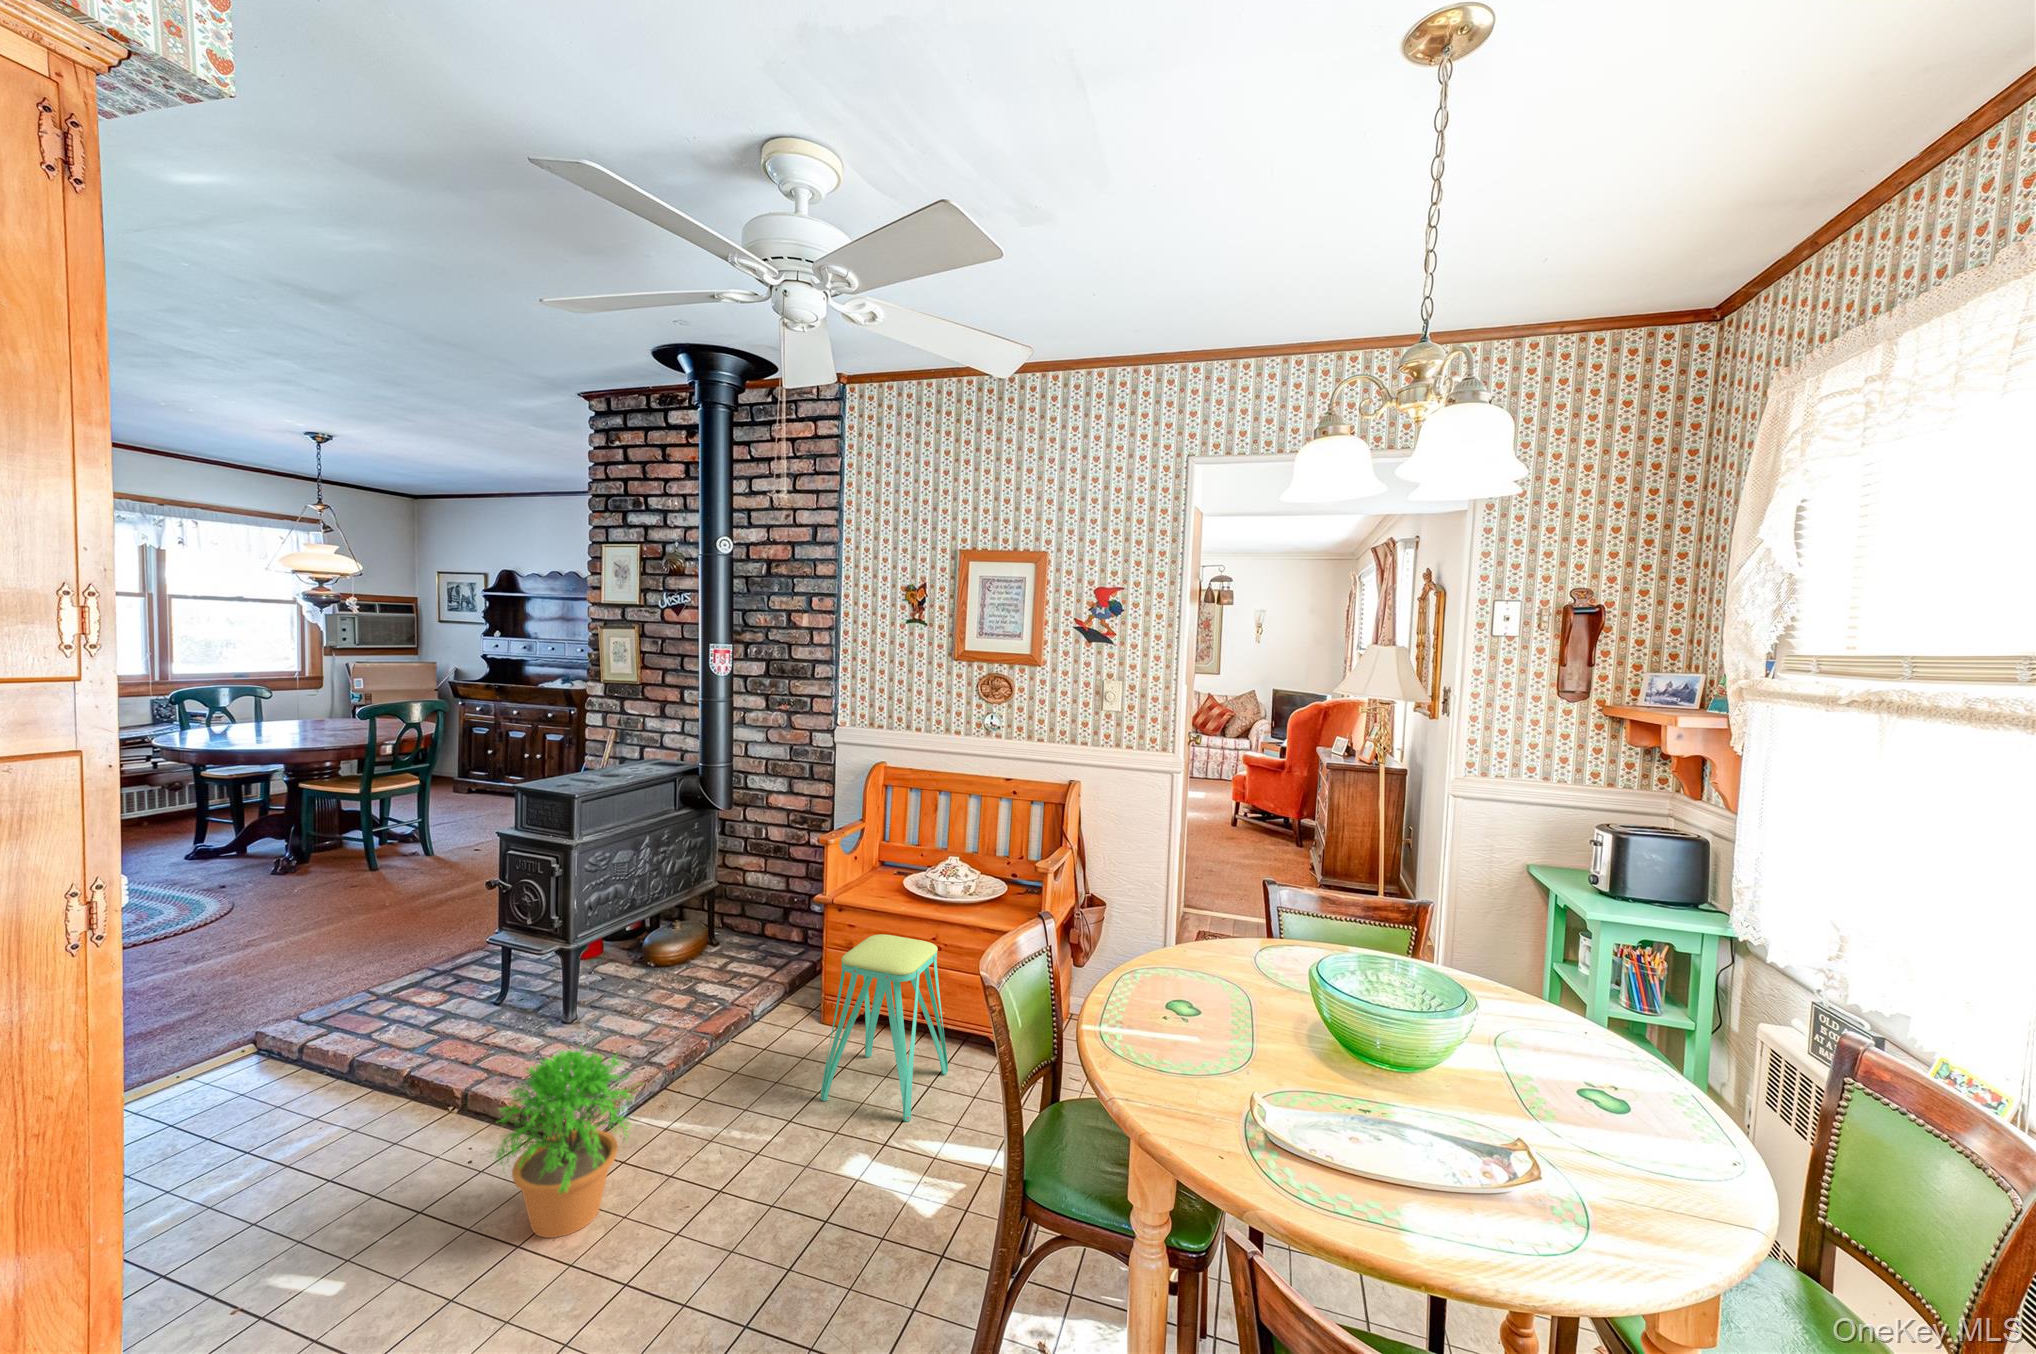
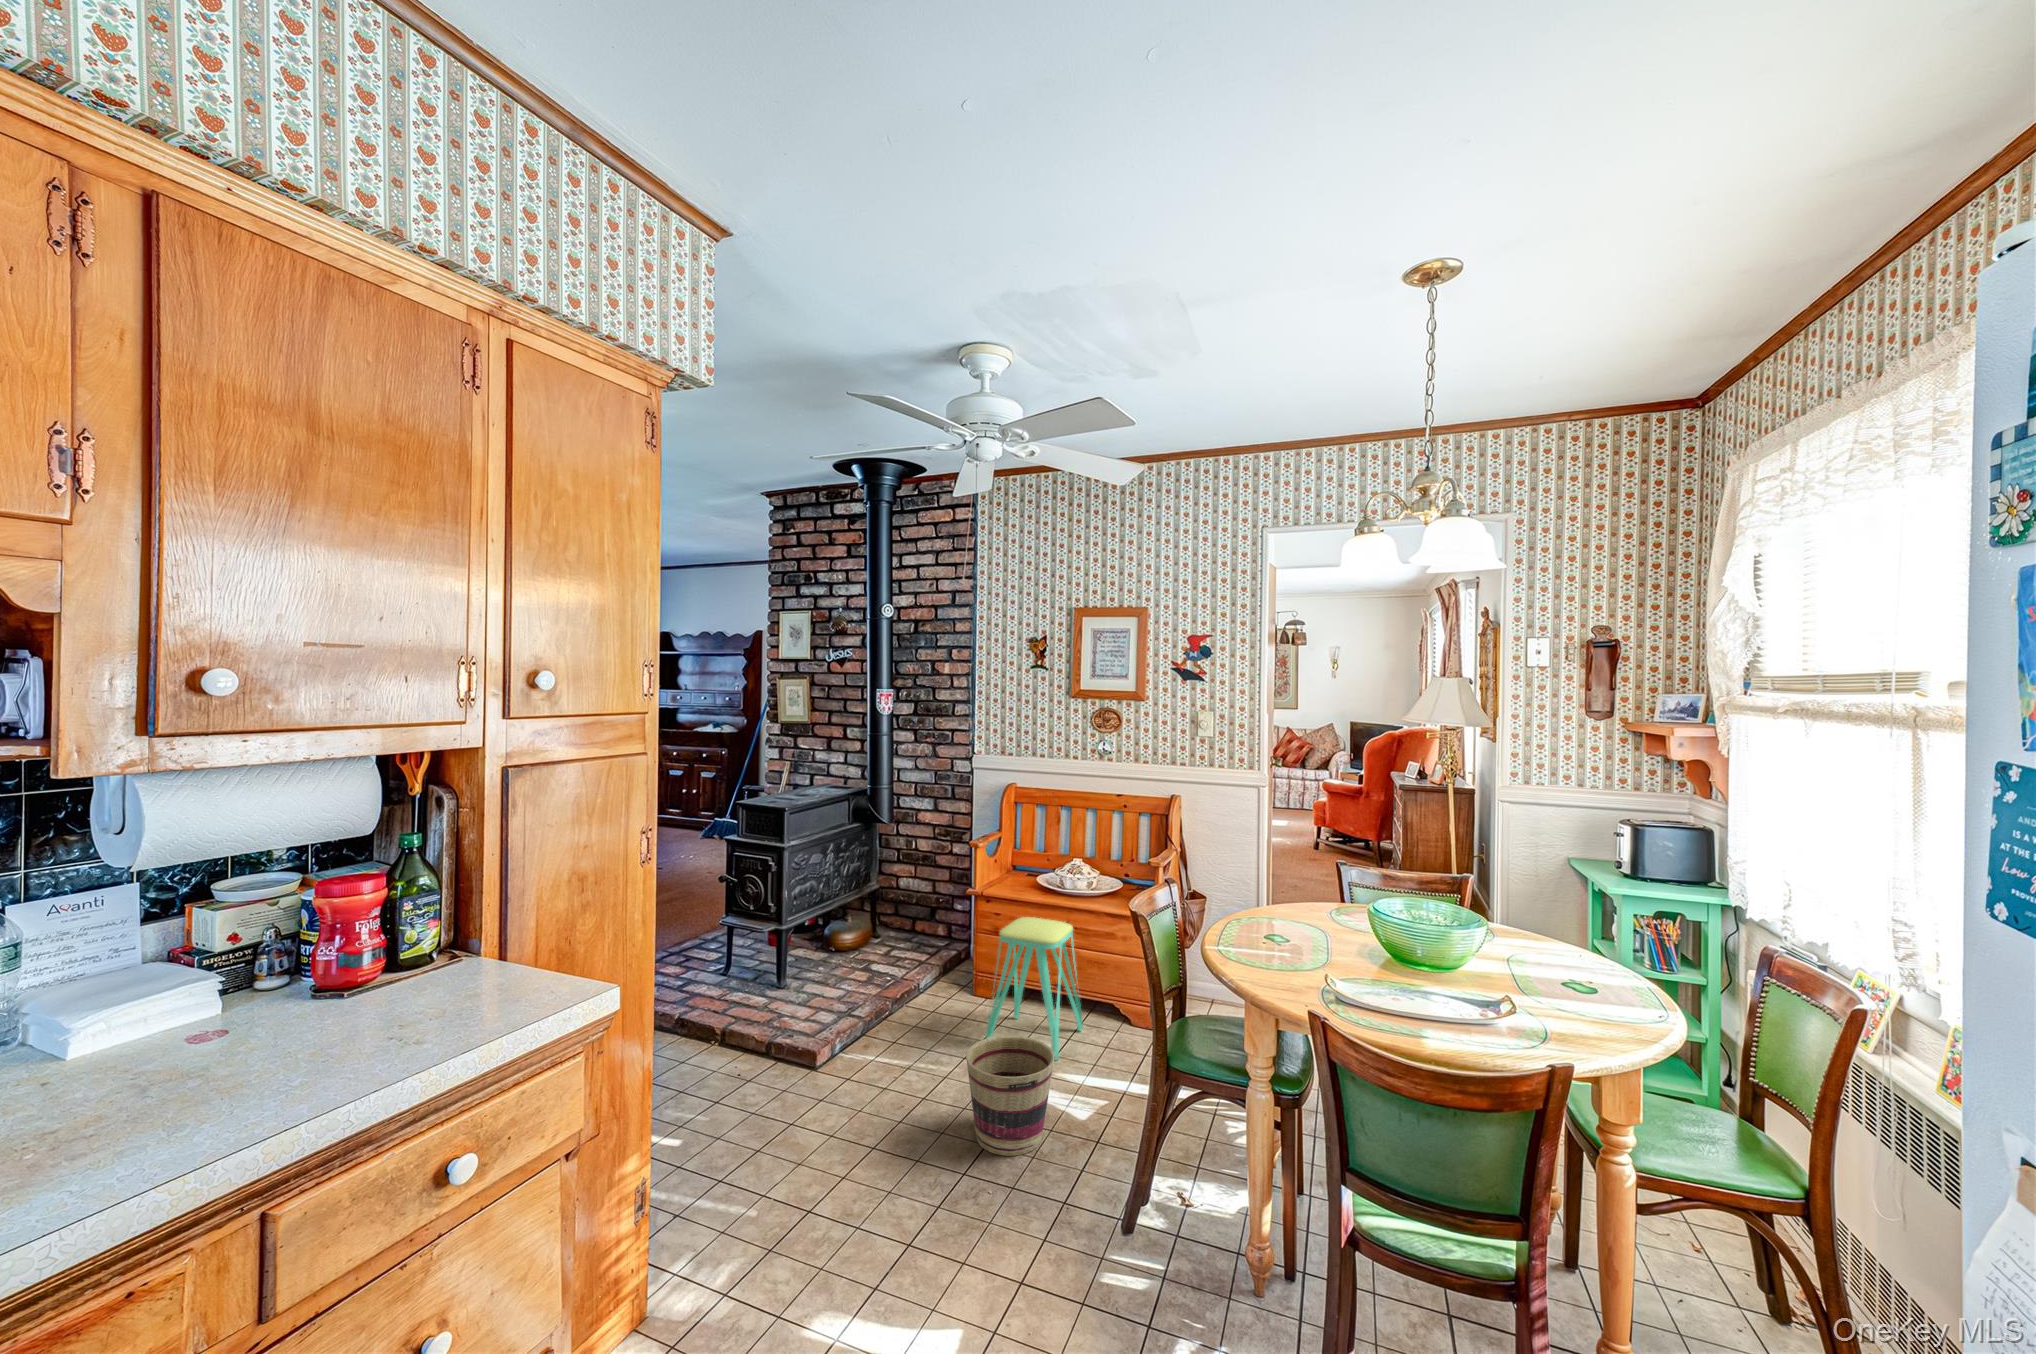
potted plant: present [490,1046,634,1238] -> none [771,983,870,1120]
basket: none [762,1113,885,1290] -> present [966,1035,1054,1156]

